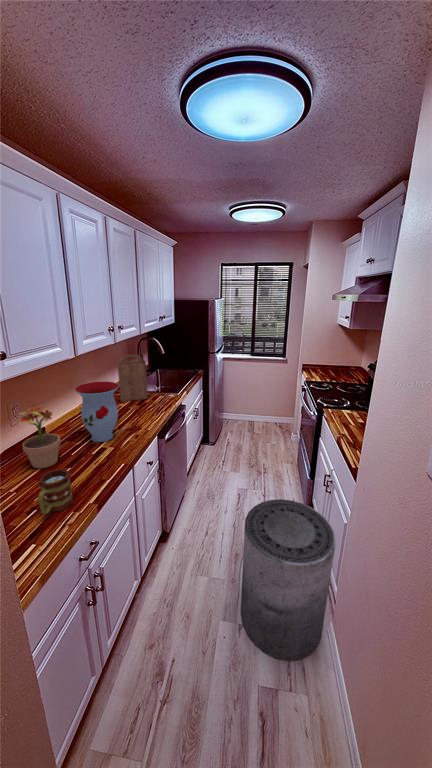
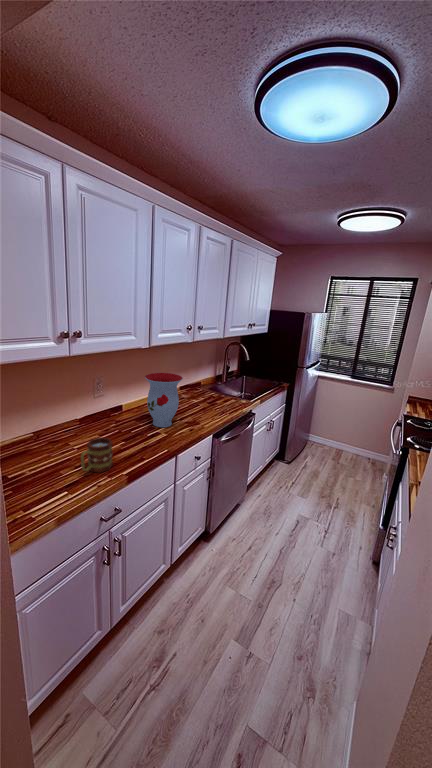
cutting board: present [118,355,148,401] -> none [194,355,223,400]
potted plant: present [18,405,61,468] -> none [90,381,123,436]
trash can: present [241,499,336,661] -> none [254,531,375,726]

